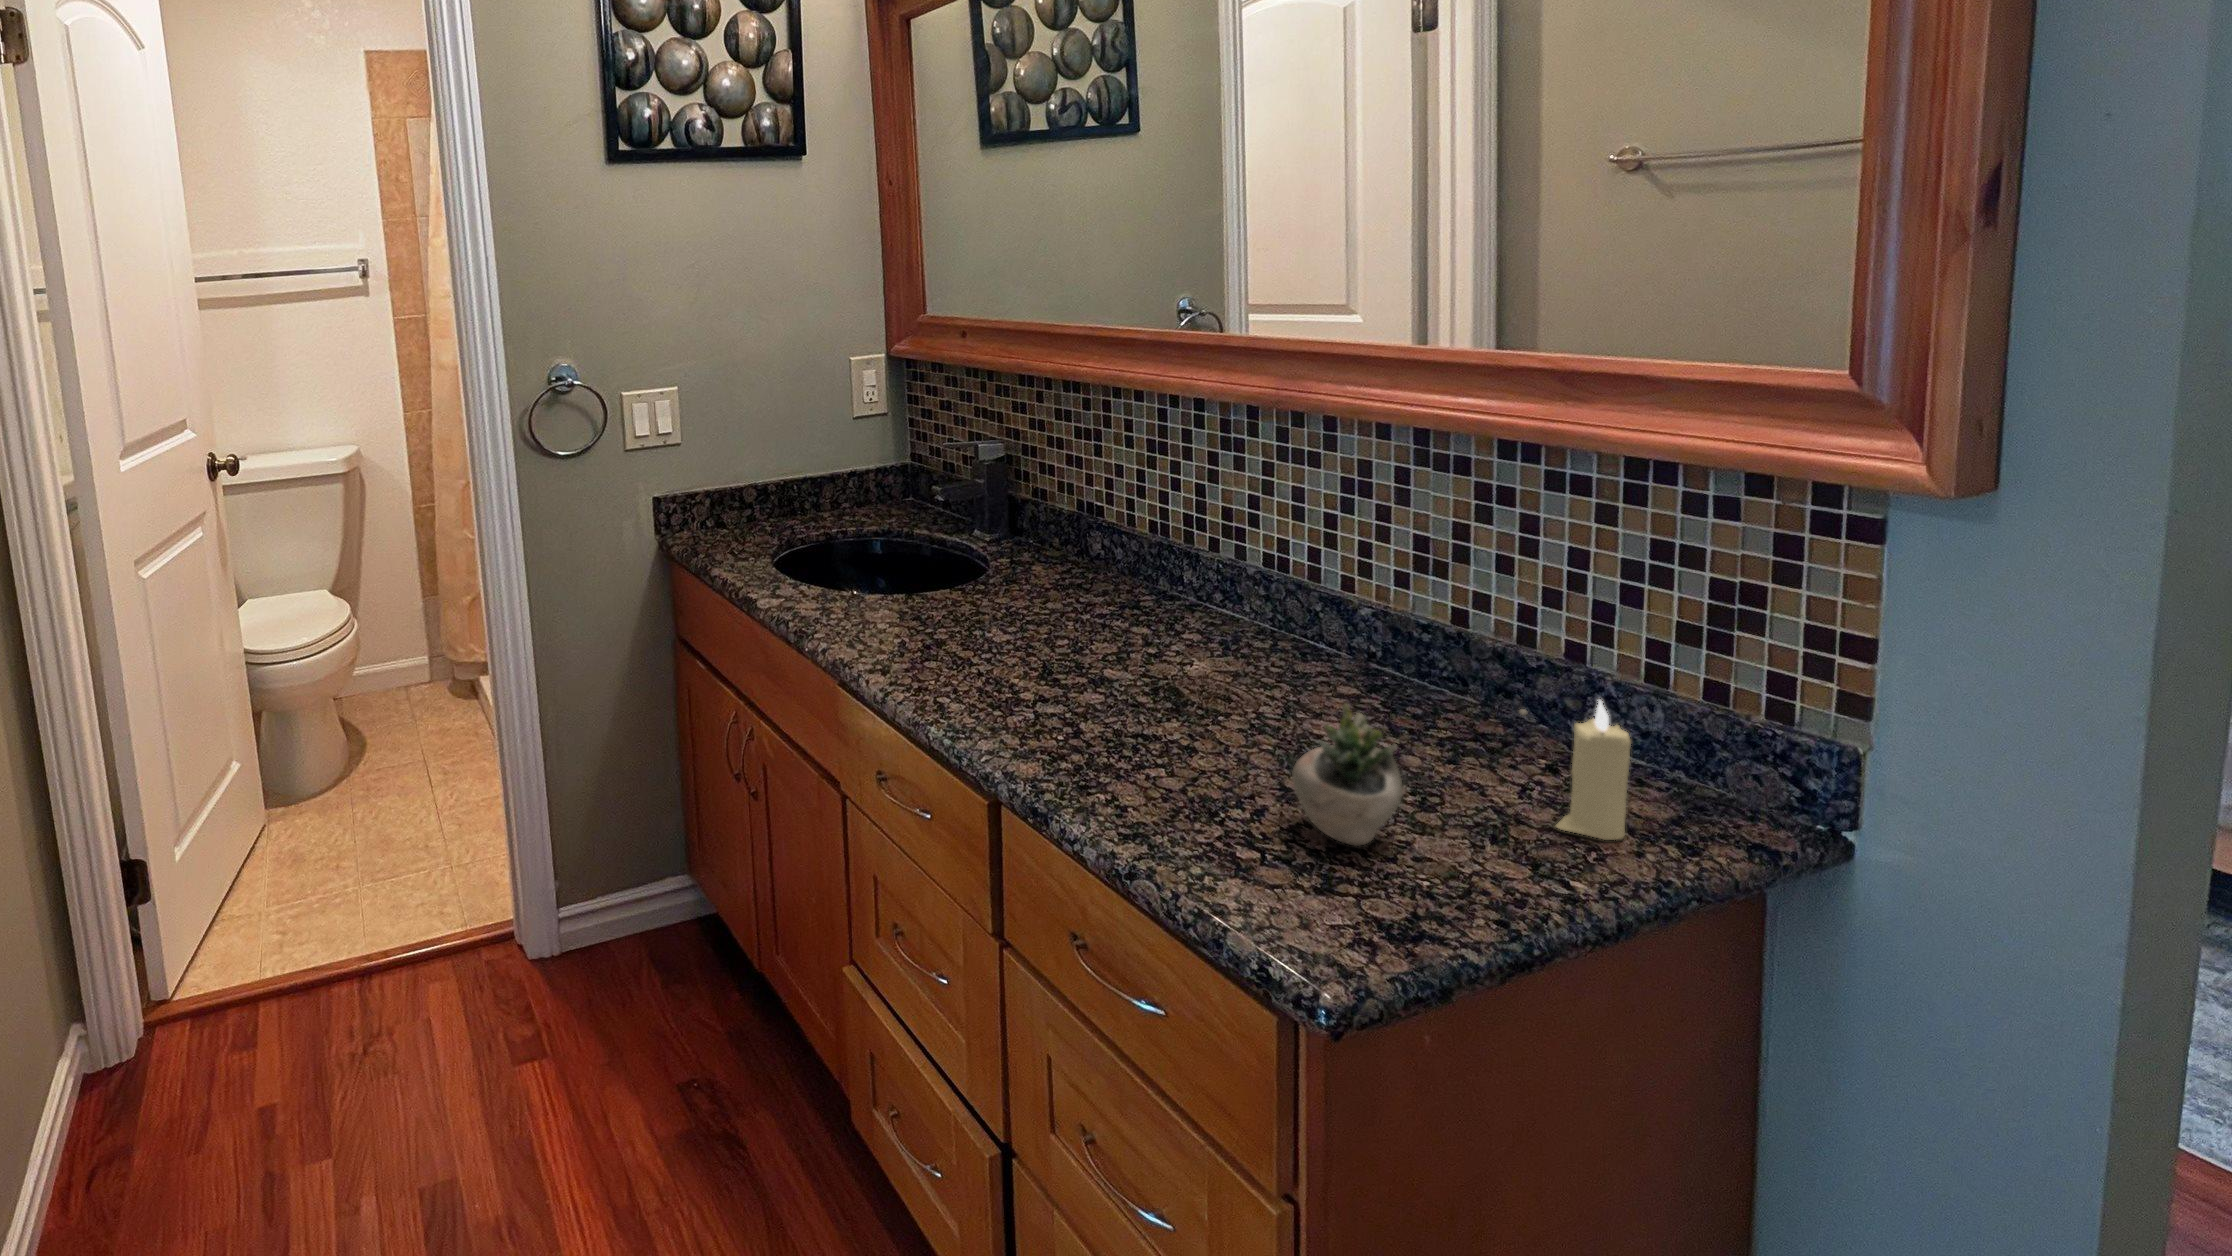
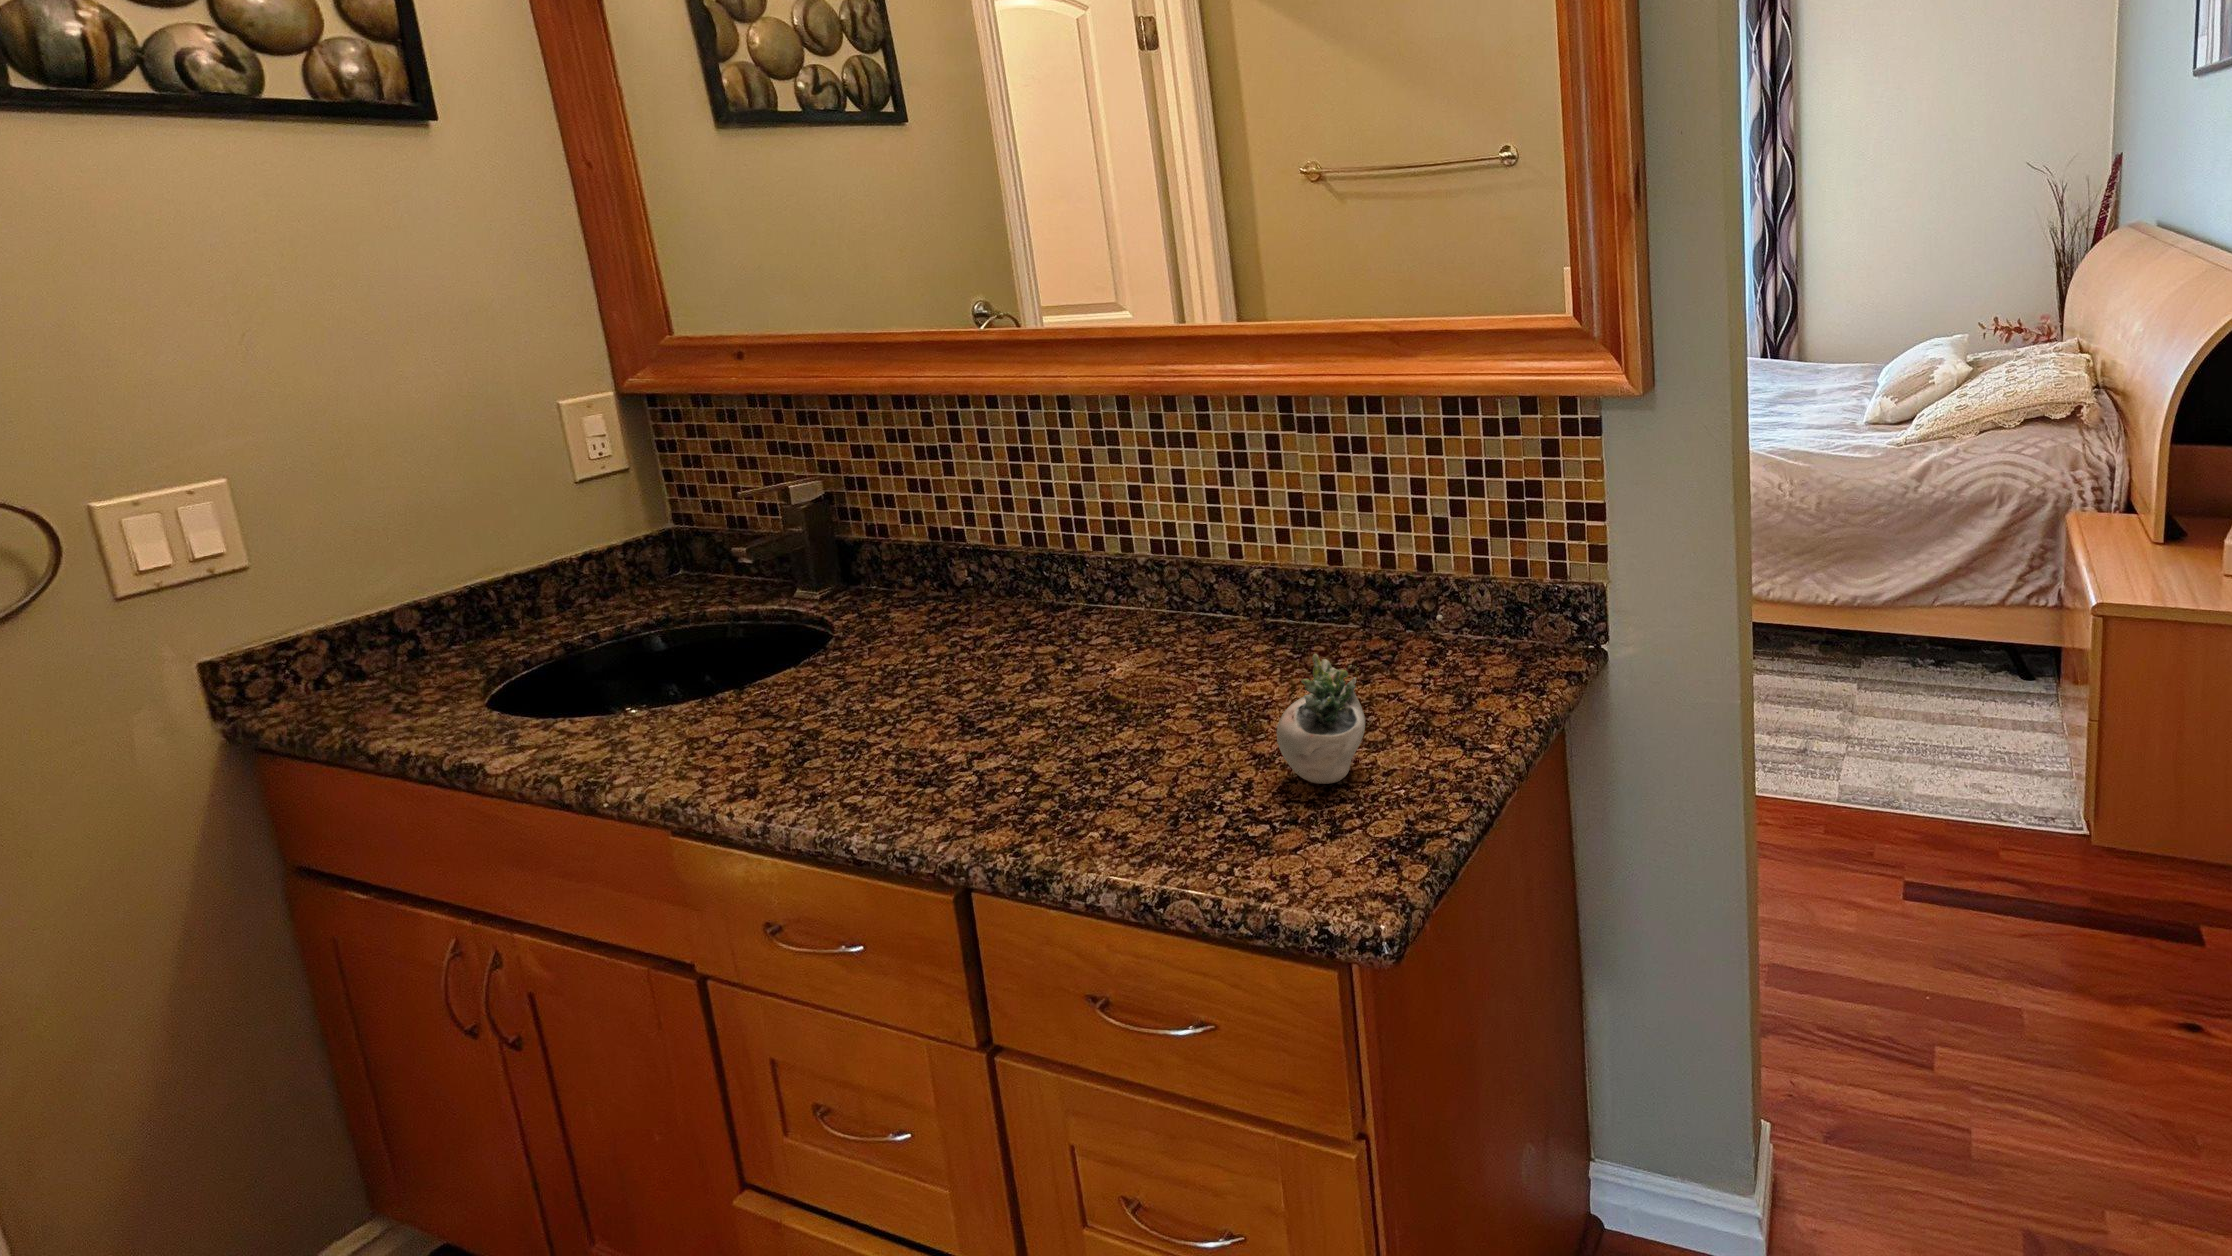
candle: present [1556,700,1631,840] -> none [1454,592,1496,707]

